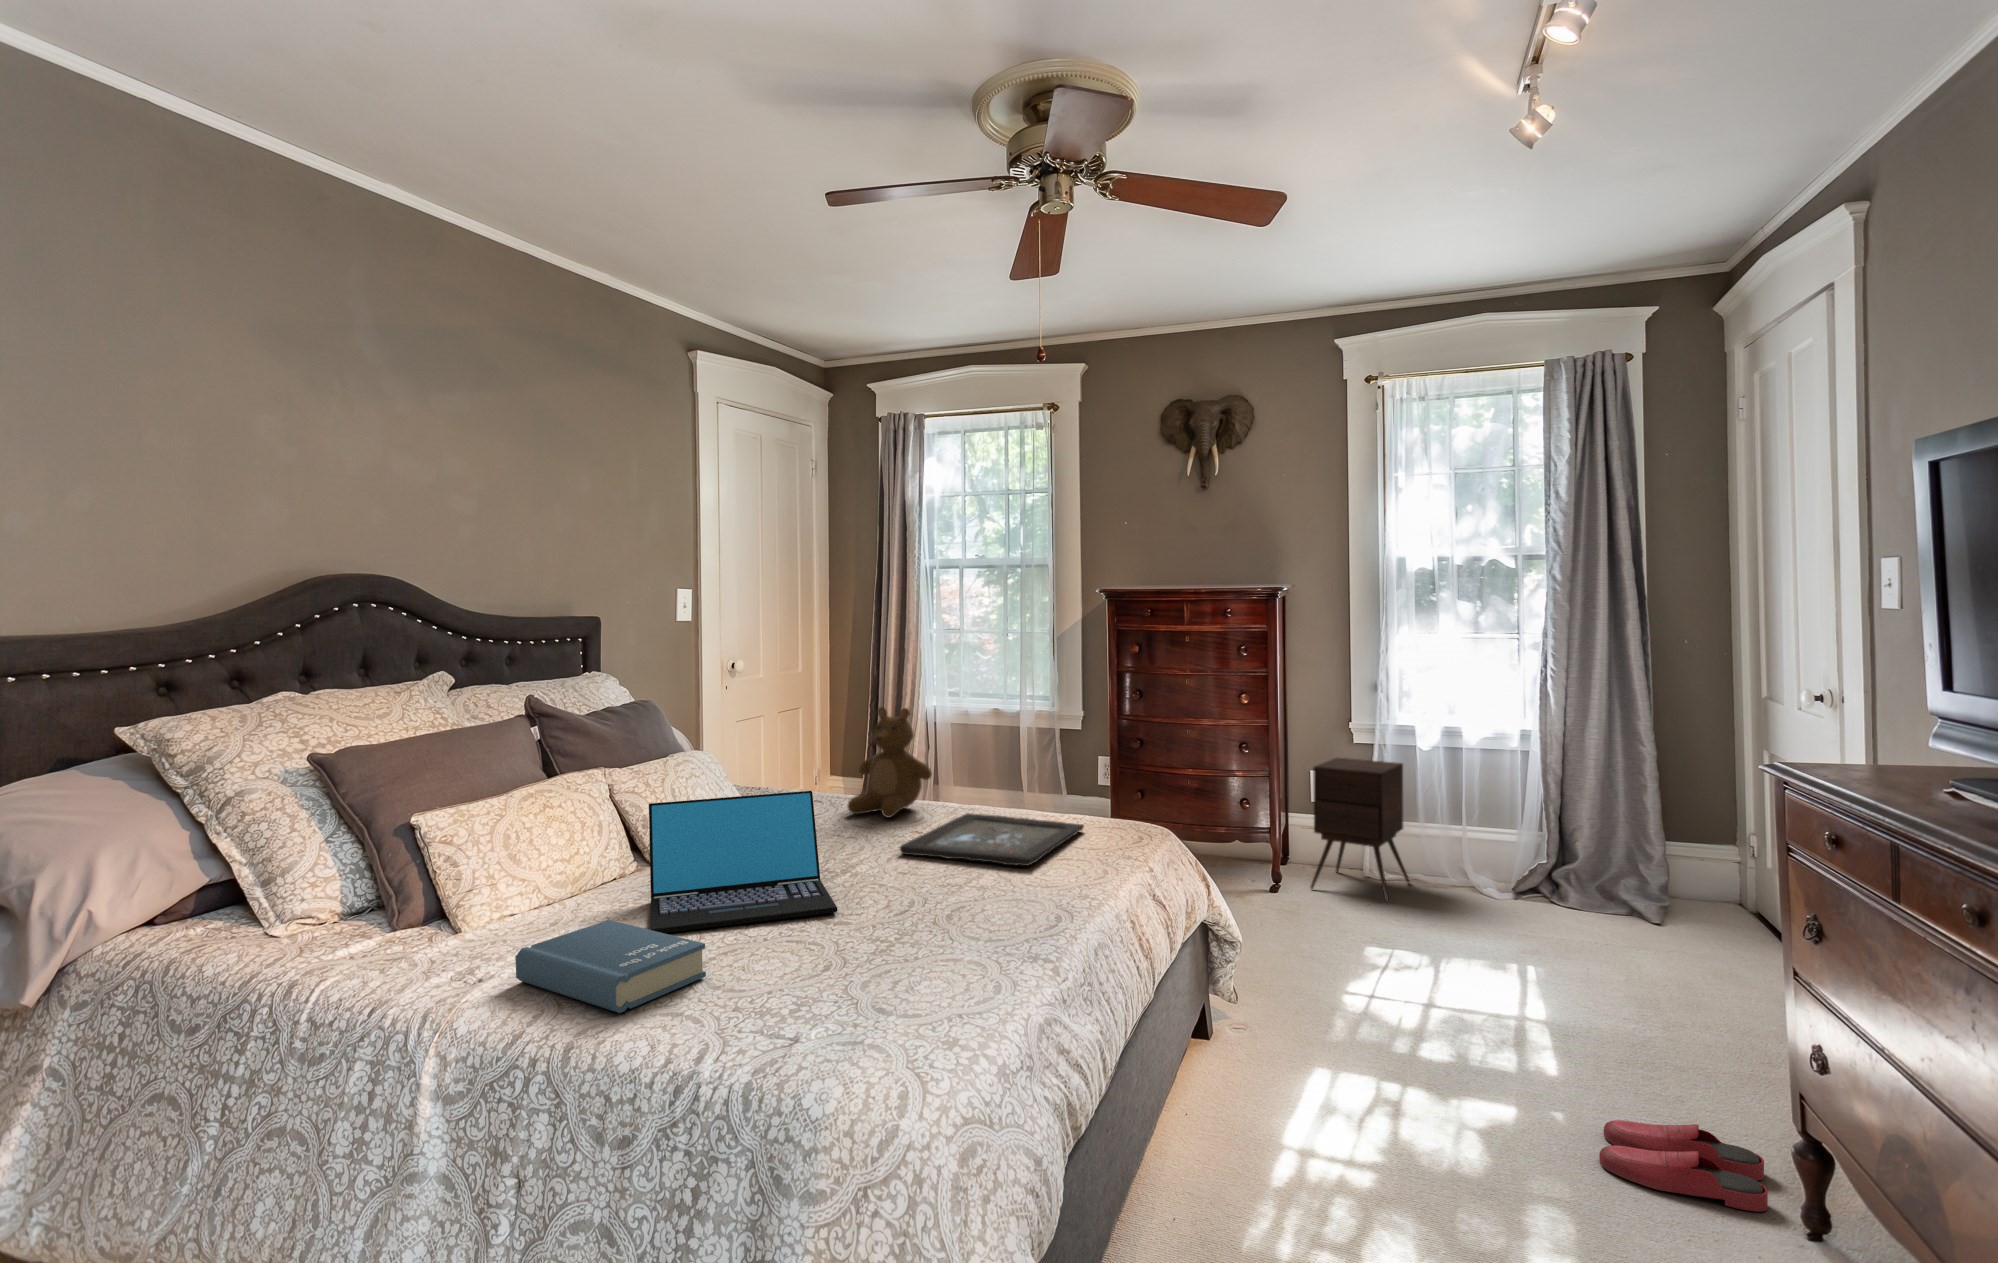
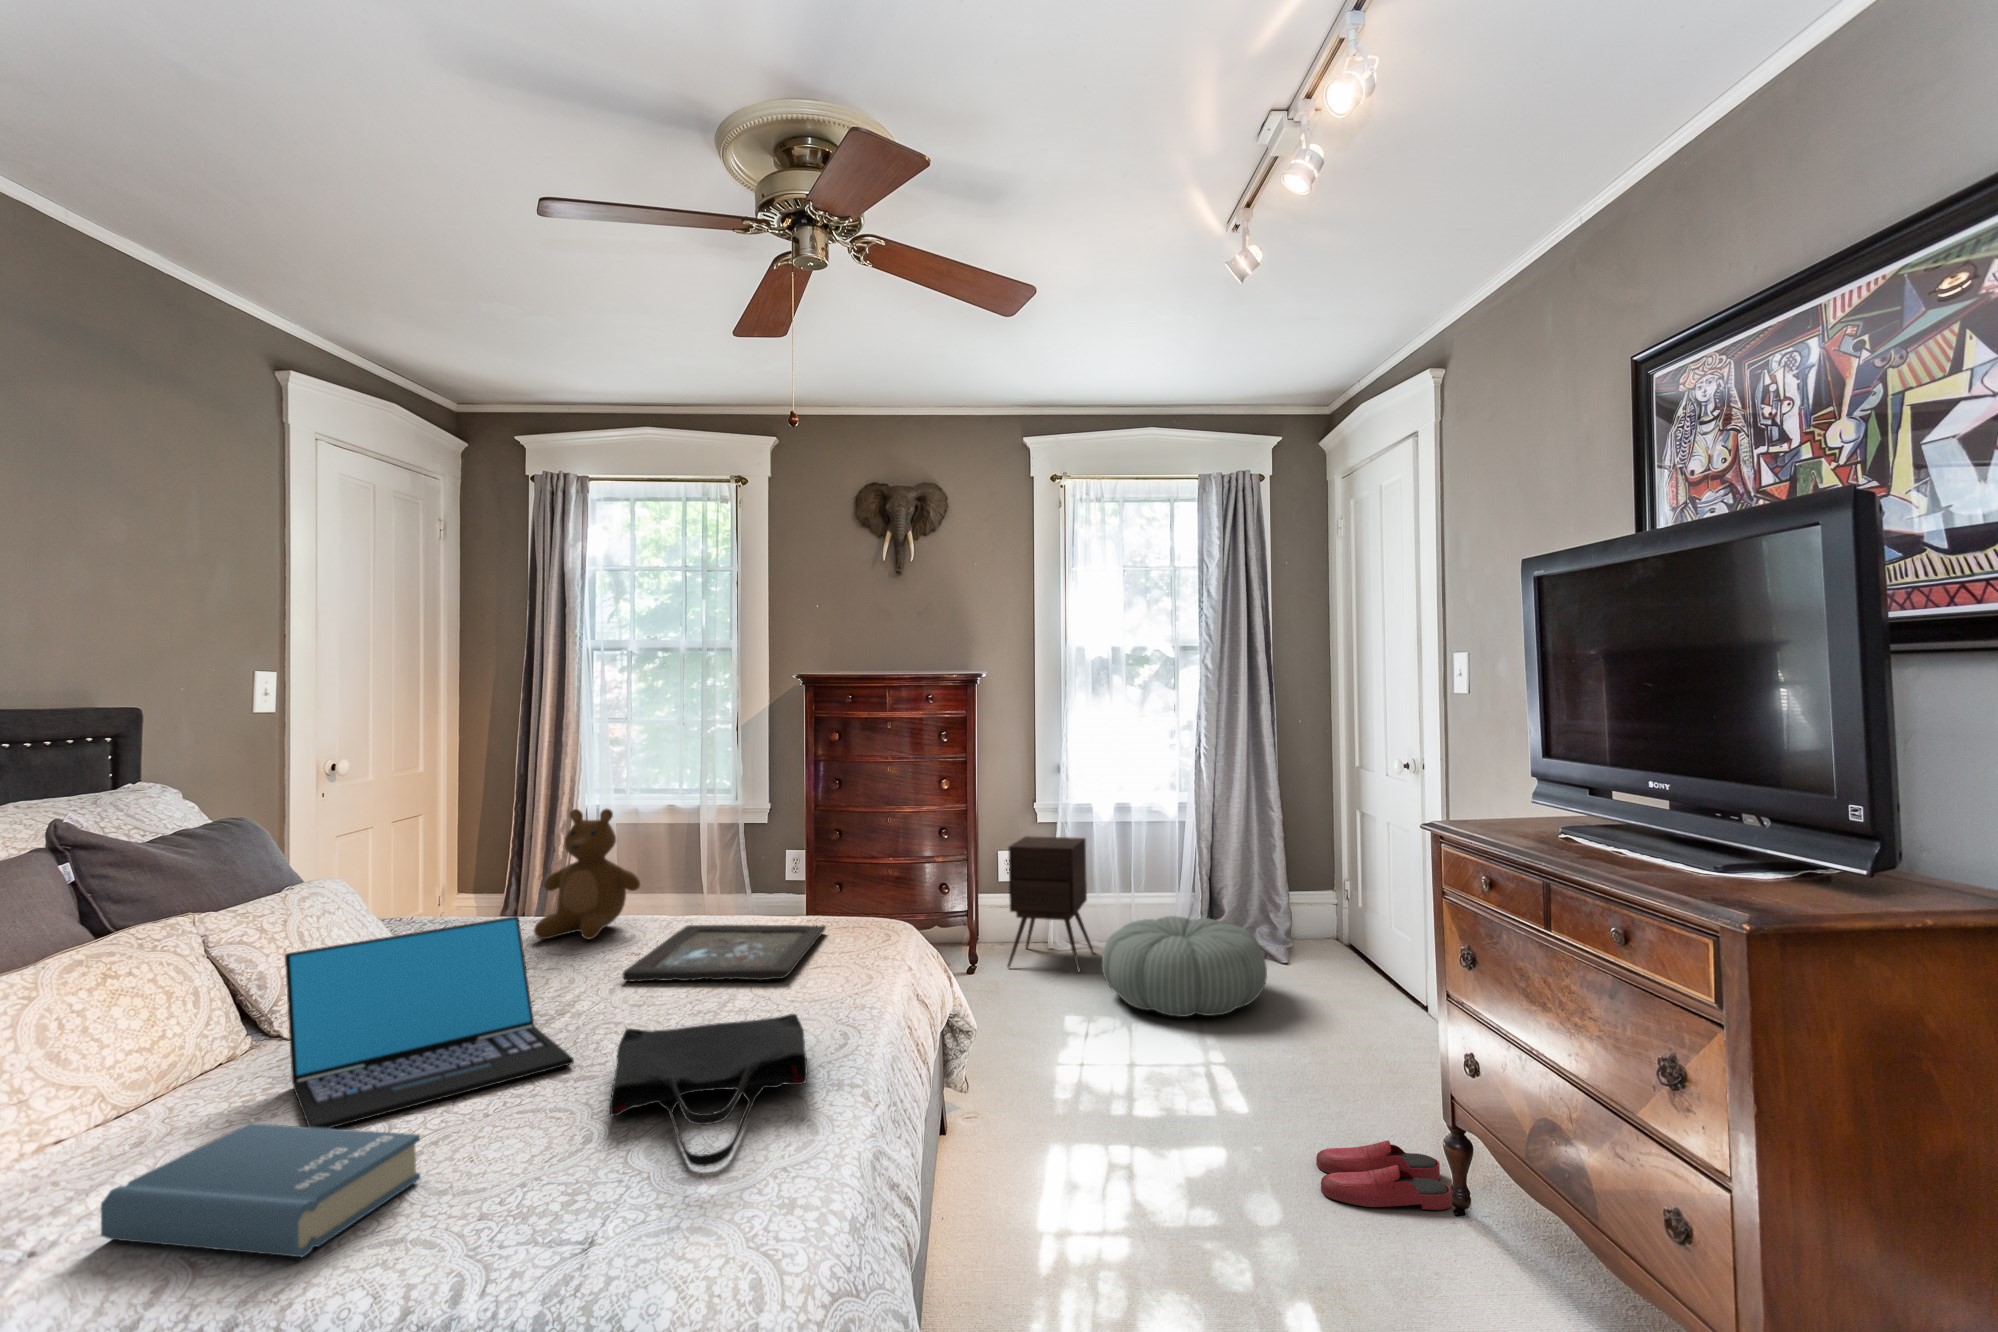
pouf: none [1406,854,1603,965] -> present [1102,916,1267,1017]
tote bag: none [846,889,1017,1002] -> present [610,1014,807,1166]

